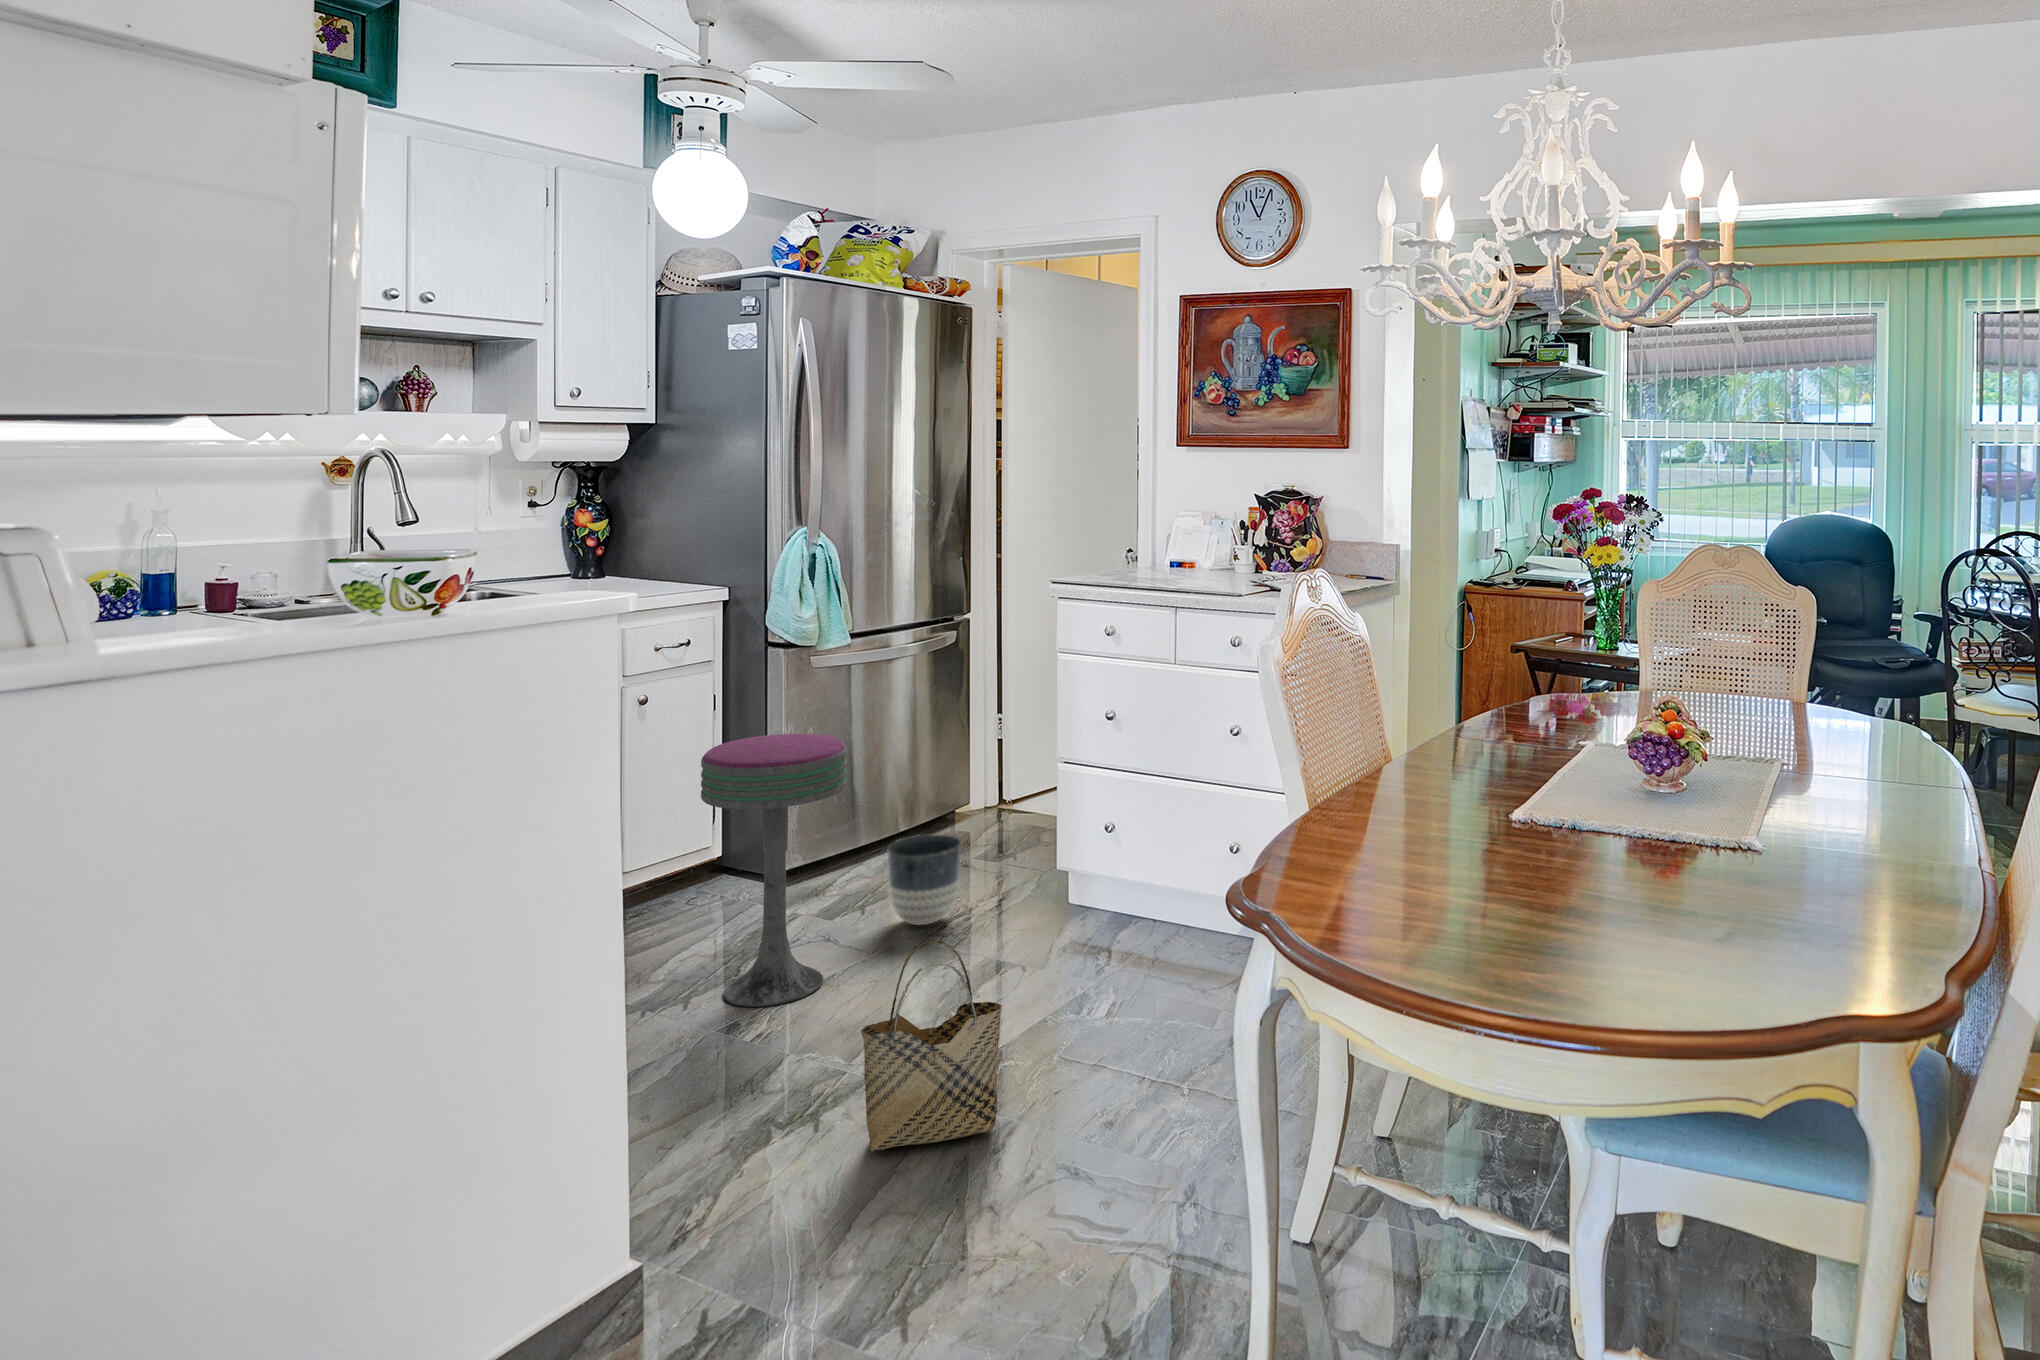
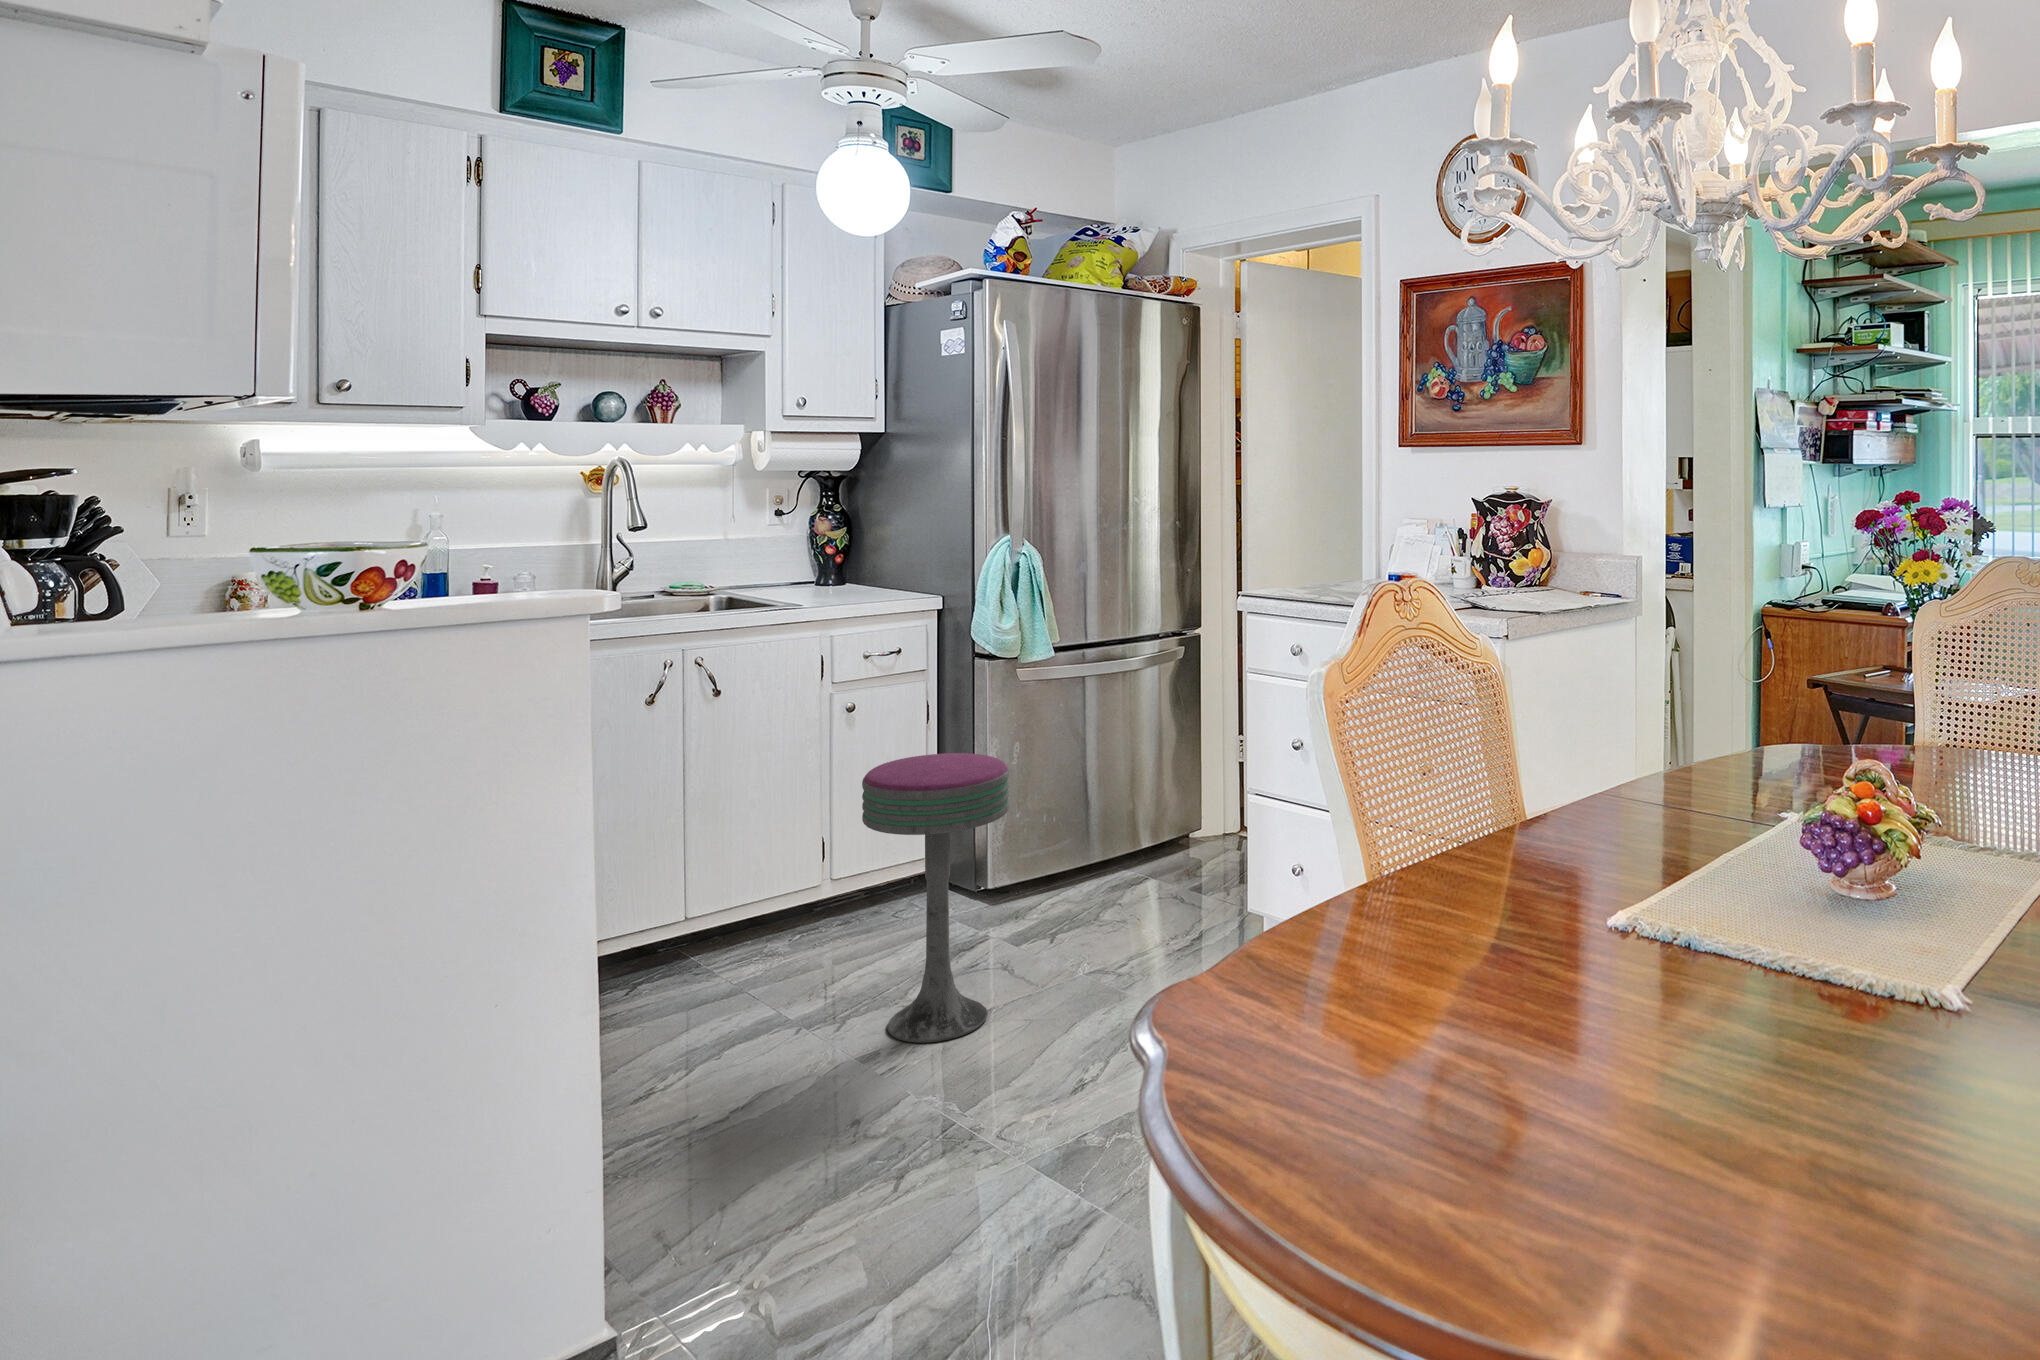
planter: present [888,835,961,925] -> none [1072,865,1148,963]
woven basket: present [861,940,1002,1152] -> none [937,1006,1097,1246]

